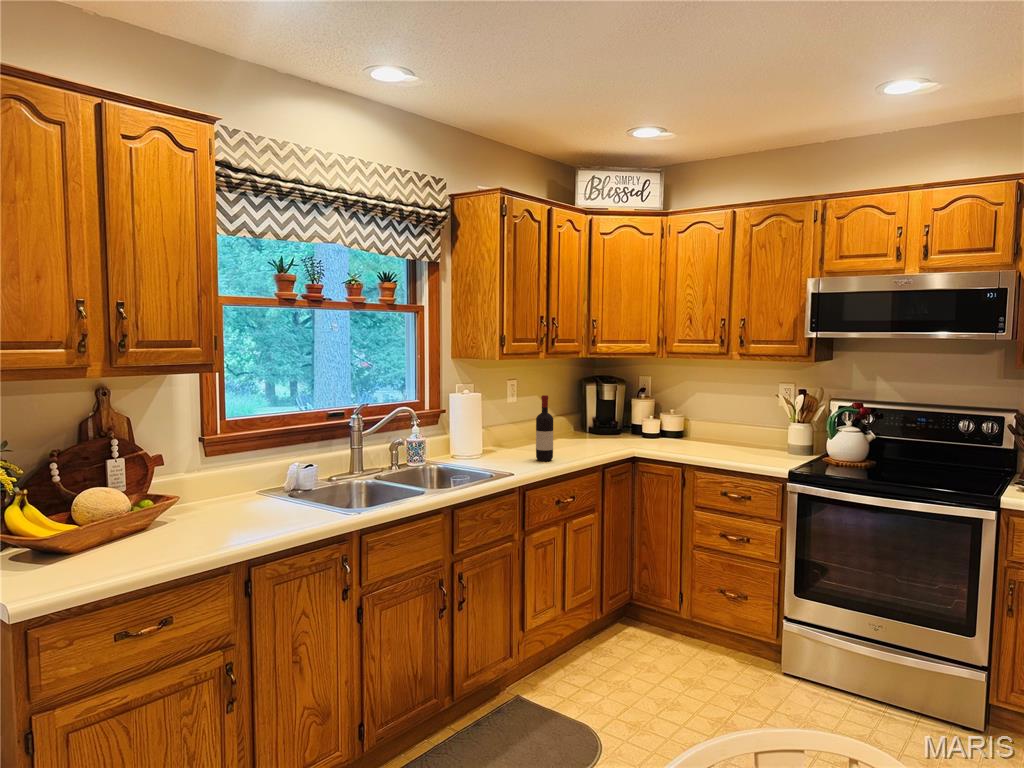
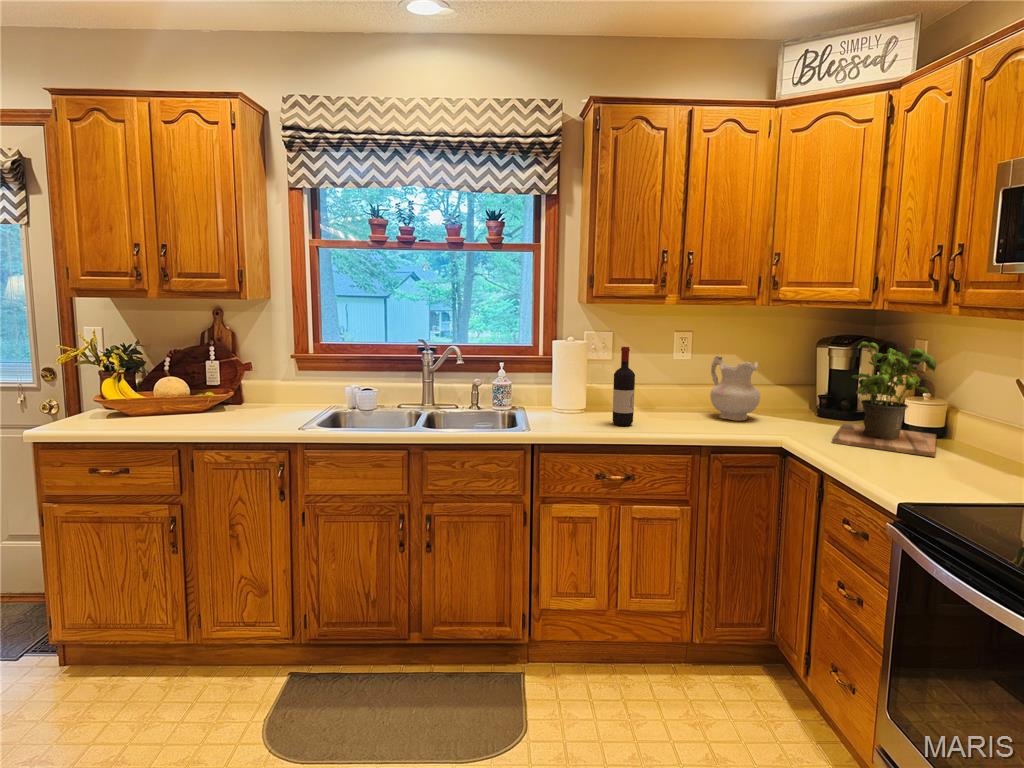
potted plant: none [638,379,715,449] -> present [832,342,936,457]
ceramic pitcher: none [555,398,596,446] -> present [710,356,760,421]

